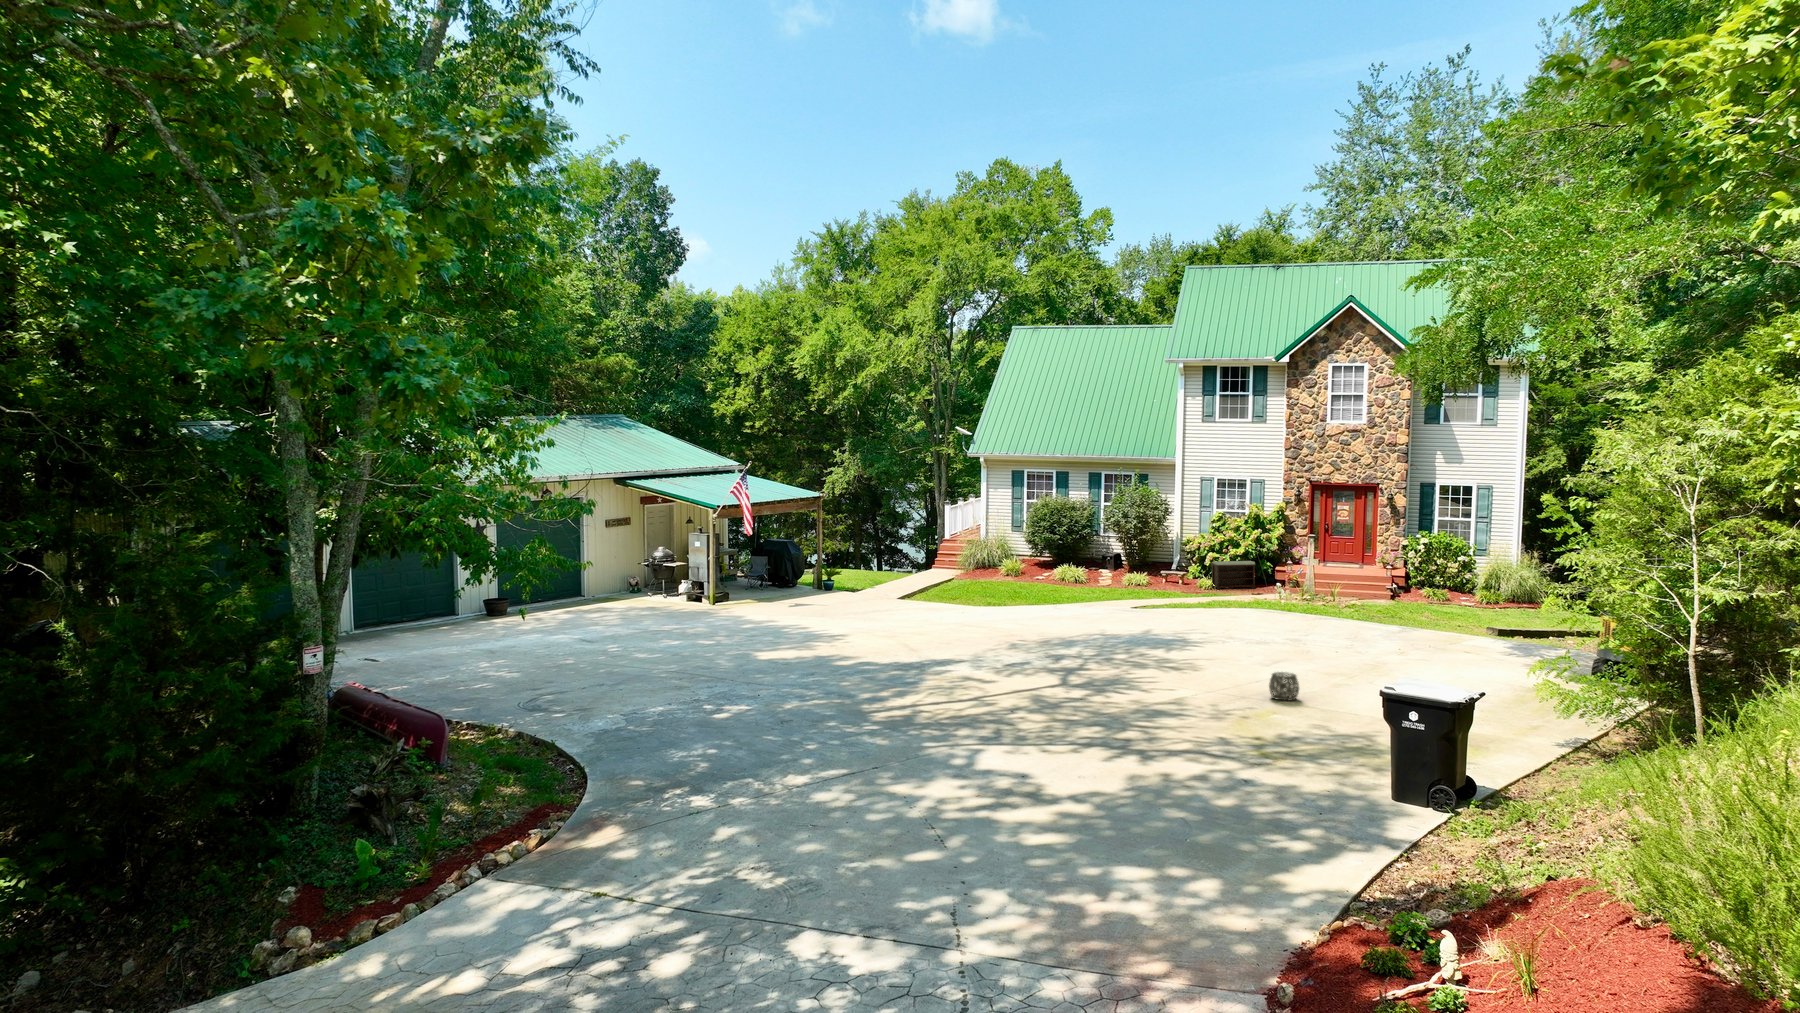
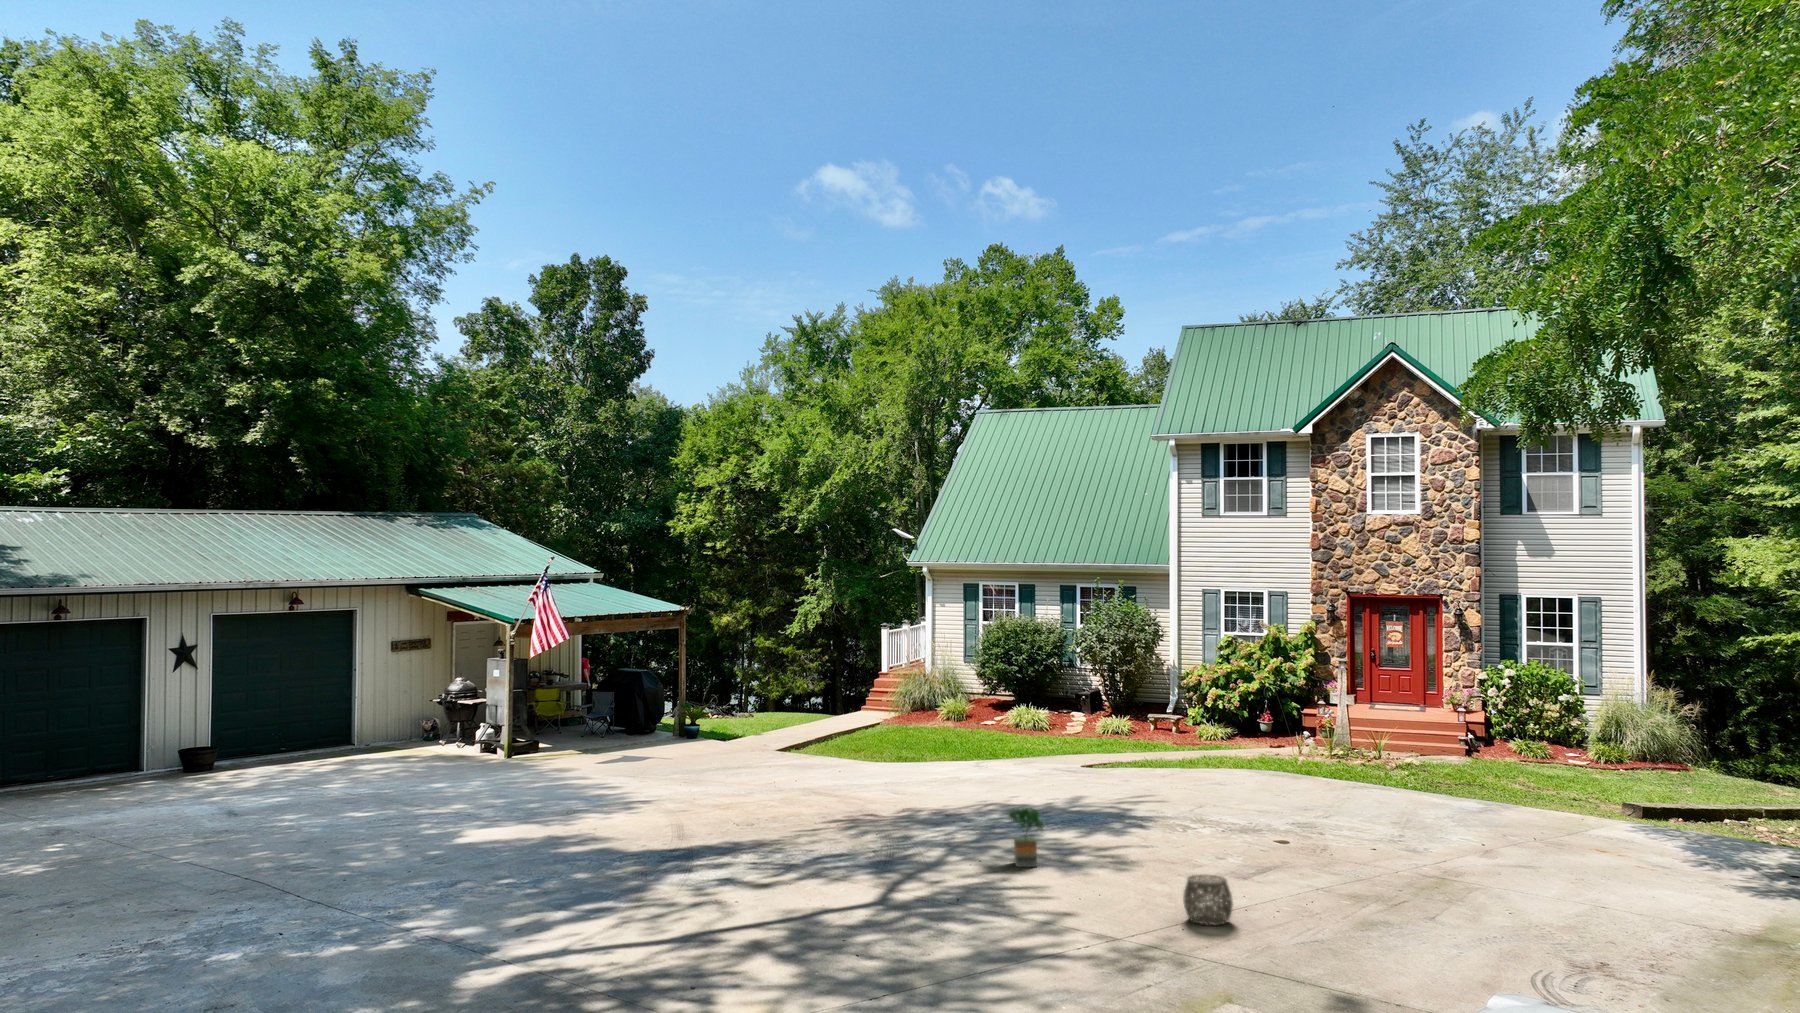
bench: present [1211,561,1256,589] -> none [1214,701,1276,740]
potted tree: none [1137,635,1164,672] -> present [1009,808,1045,867]

